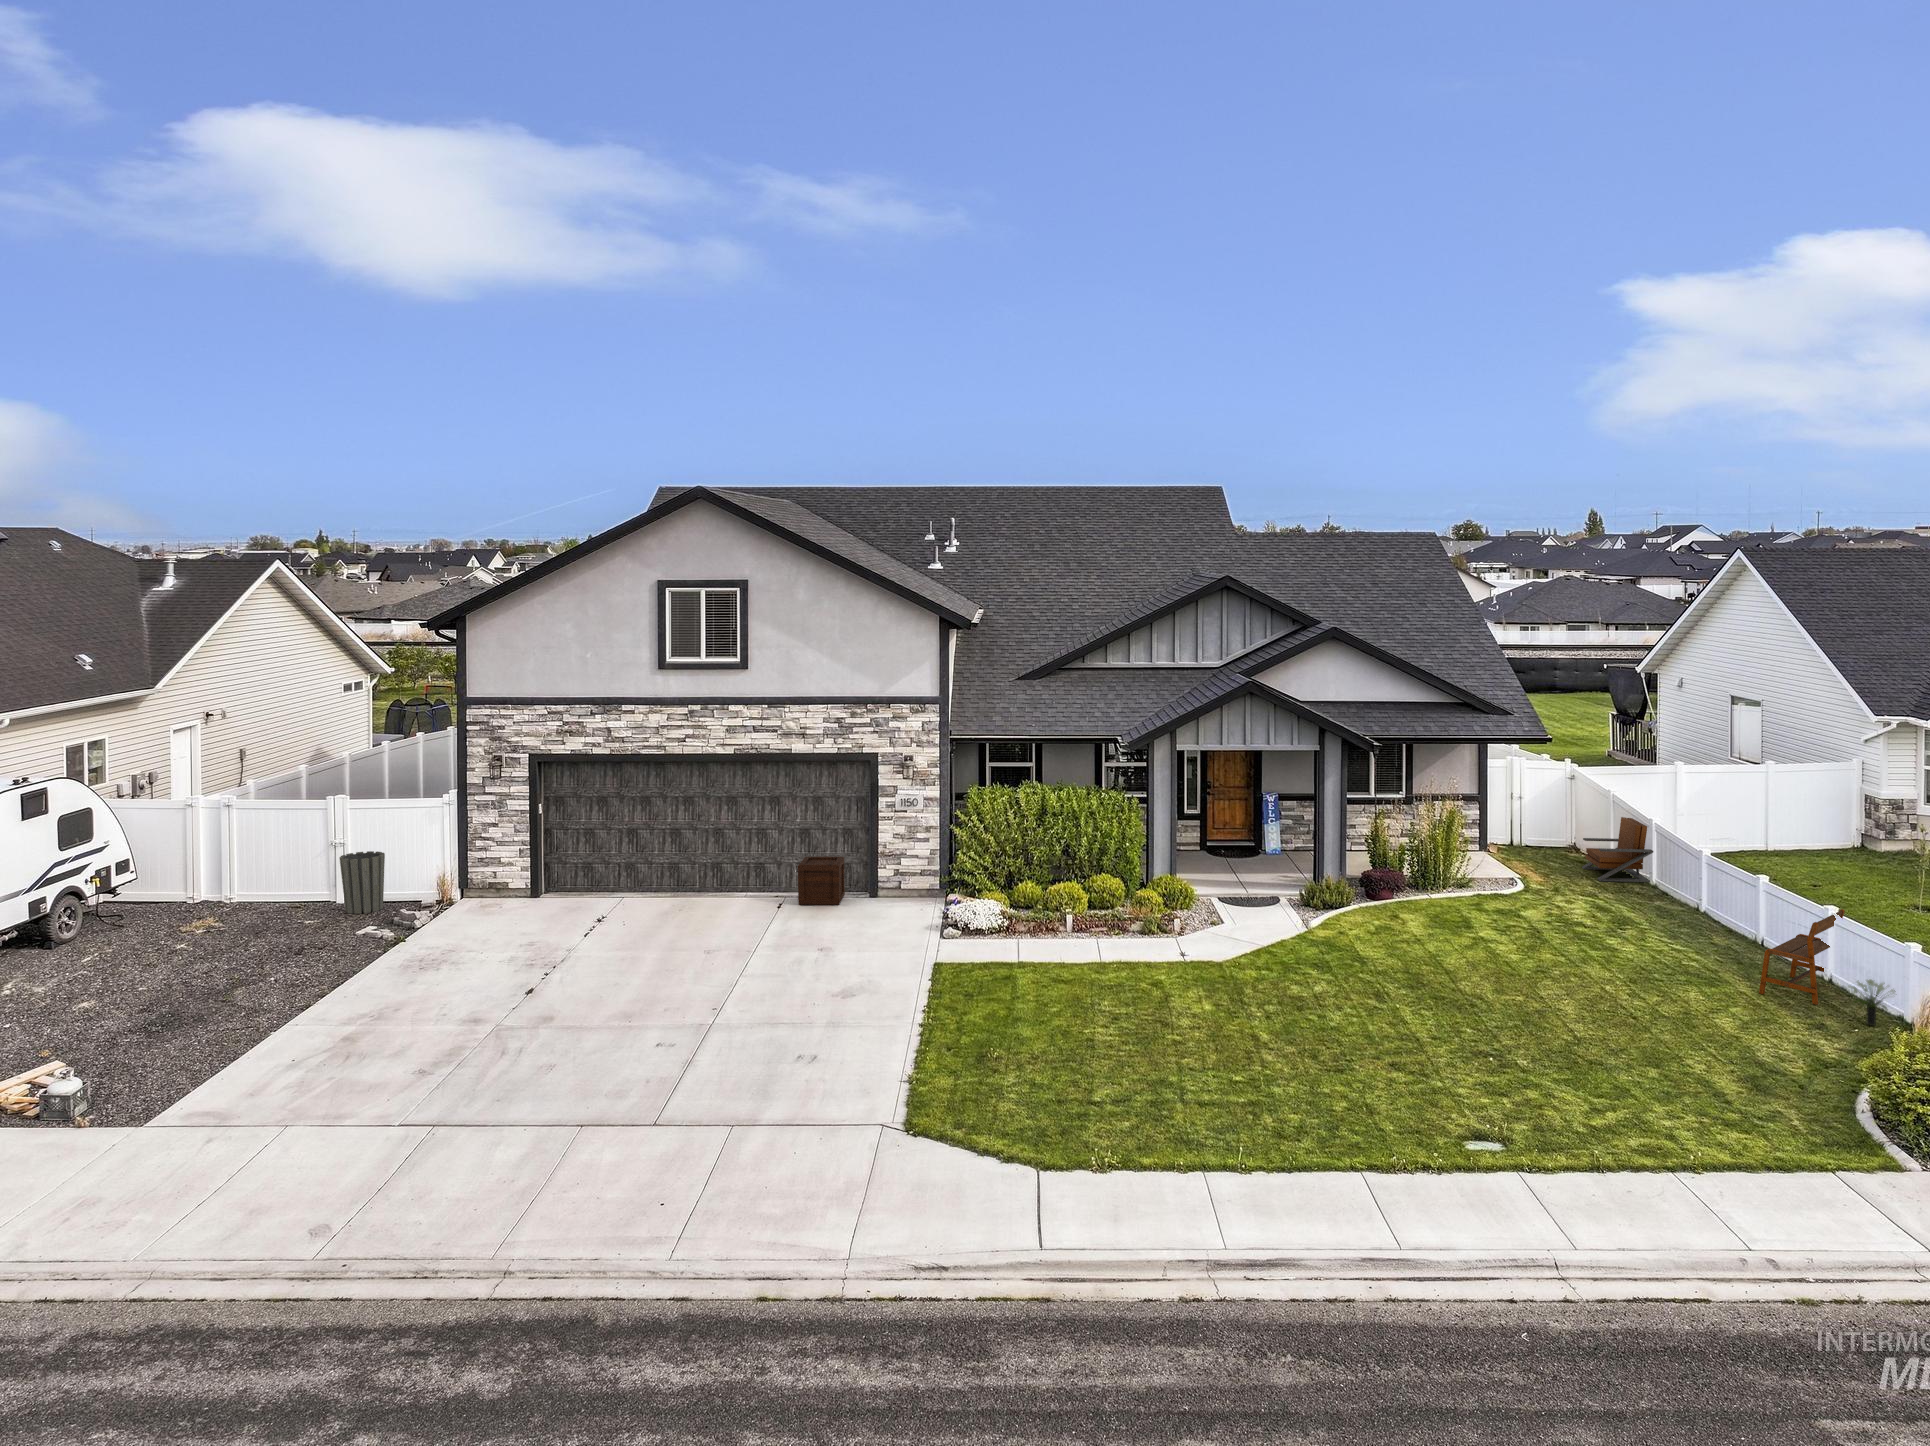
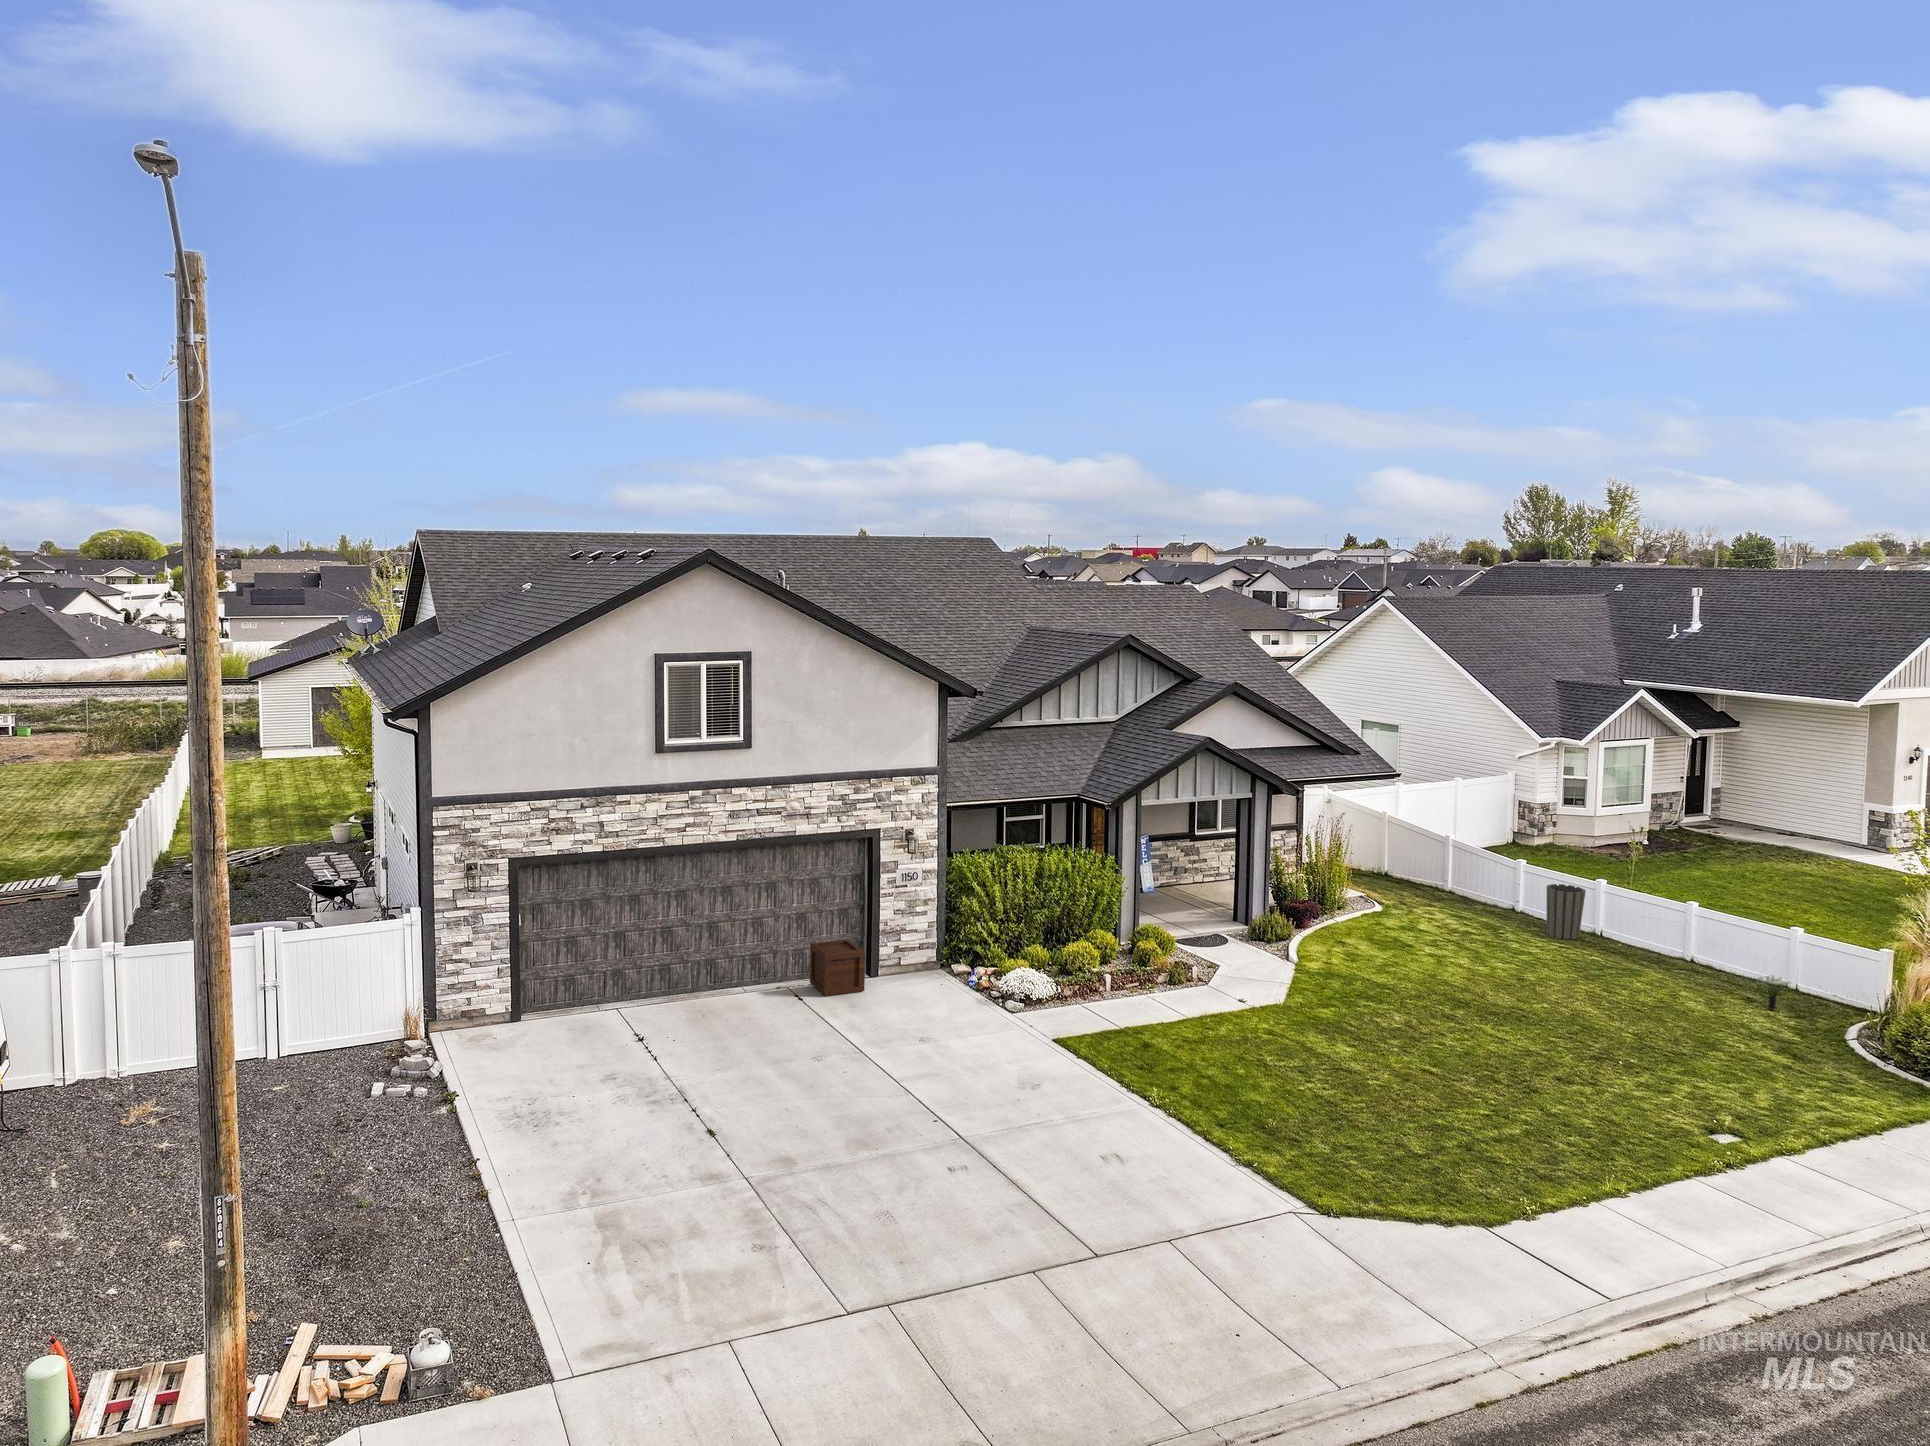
lounge chair: present [1582,817,1653,882] -> none [1388,836,1457,893]
trash can: present [340,851,385,914] -> present [1546,884,1586,939]
bench: present [1759,909,1845,1005] -> none [1667,918,1722,996]

